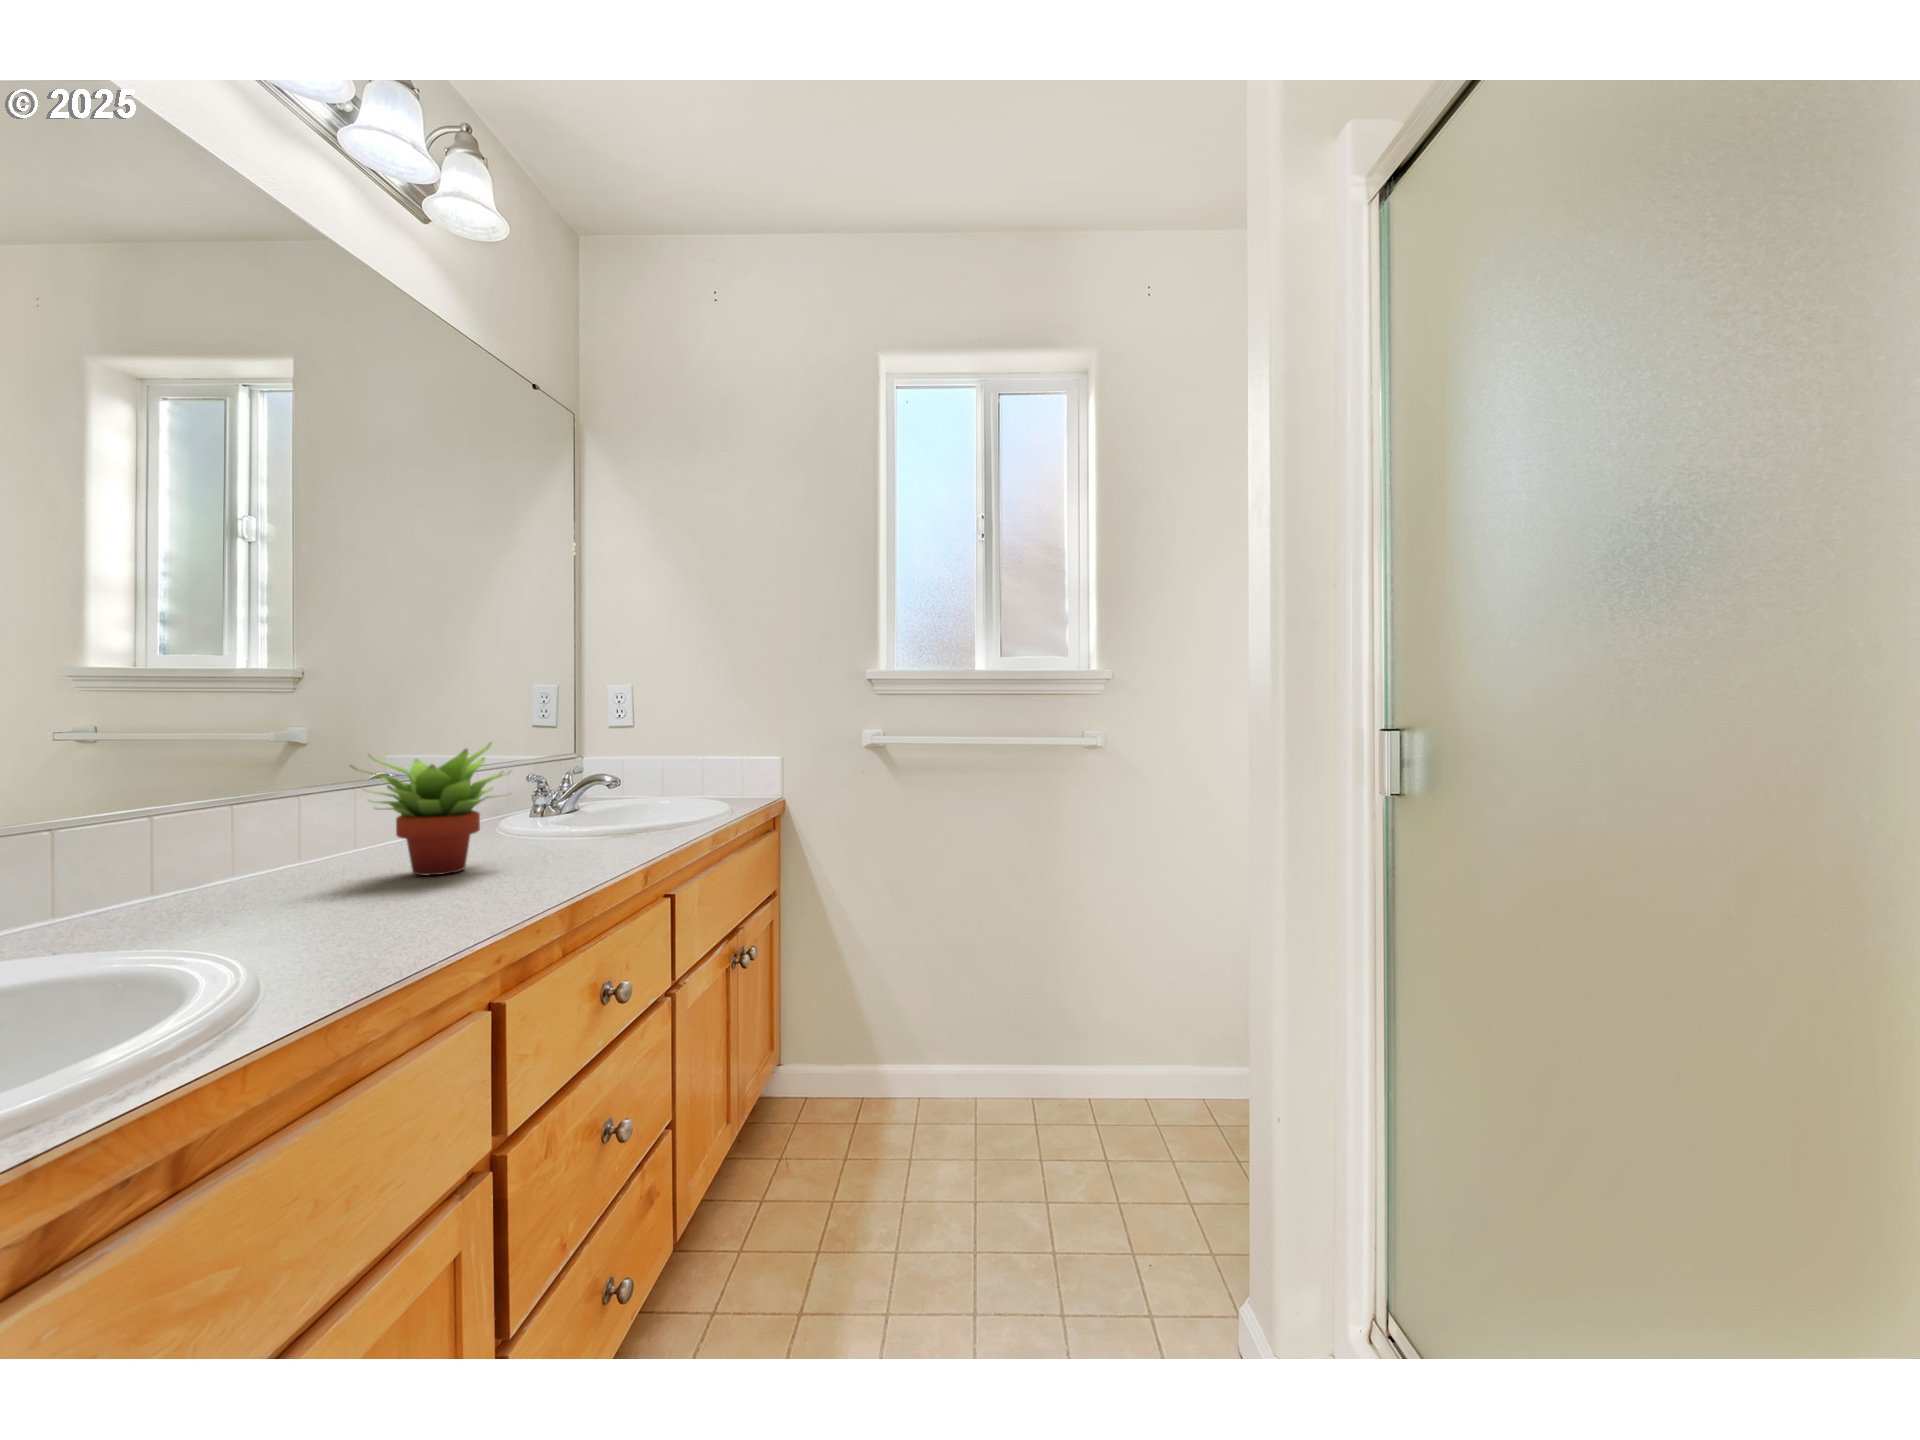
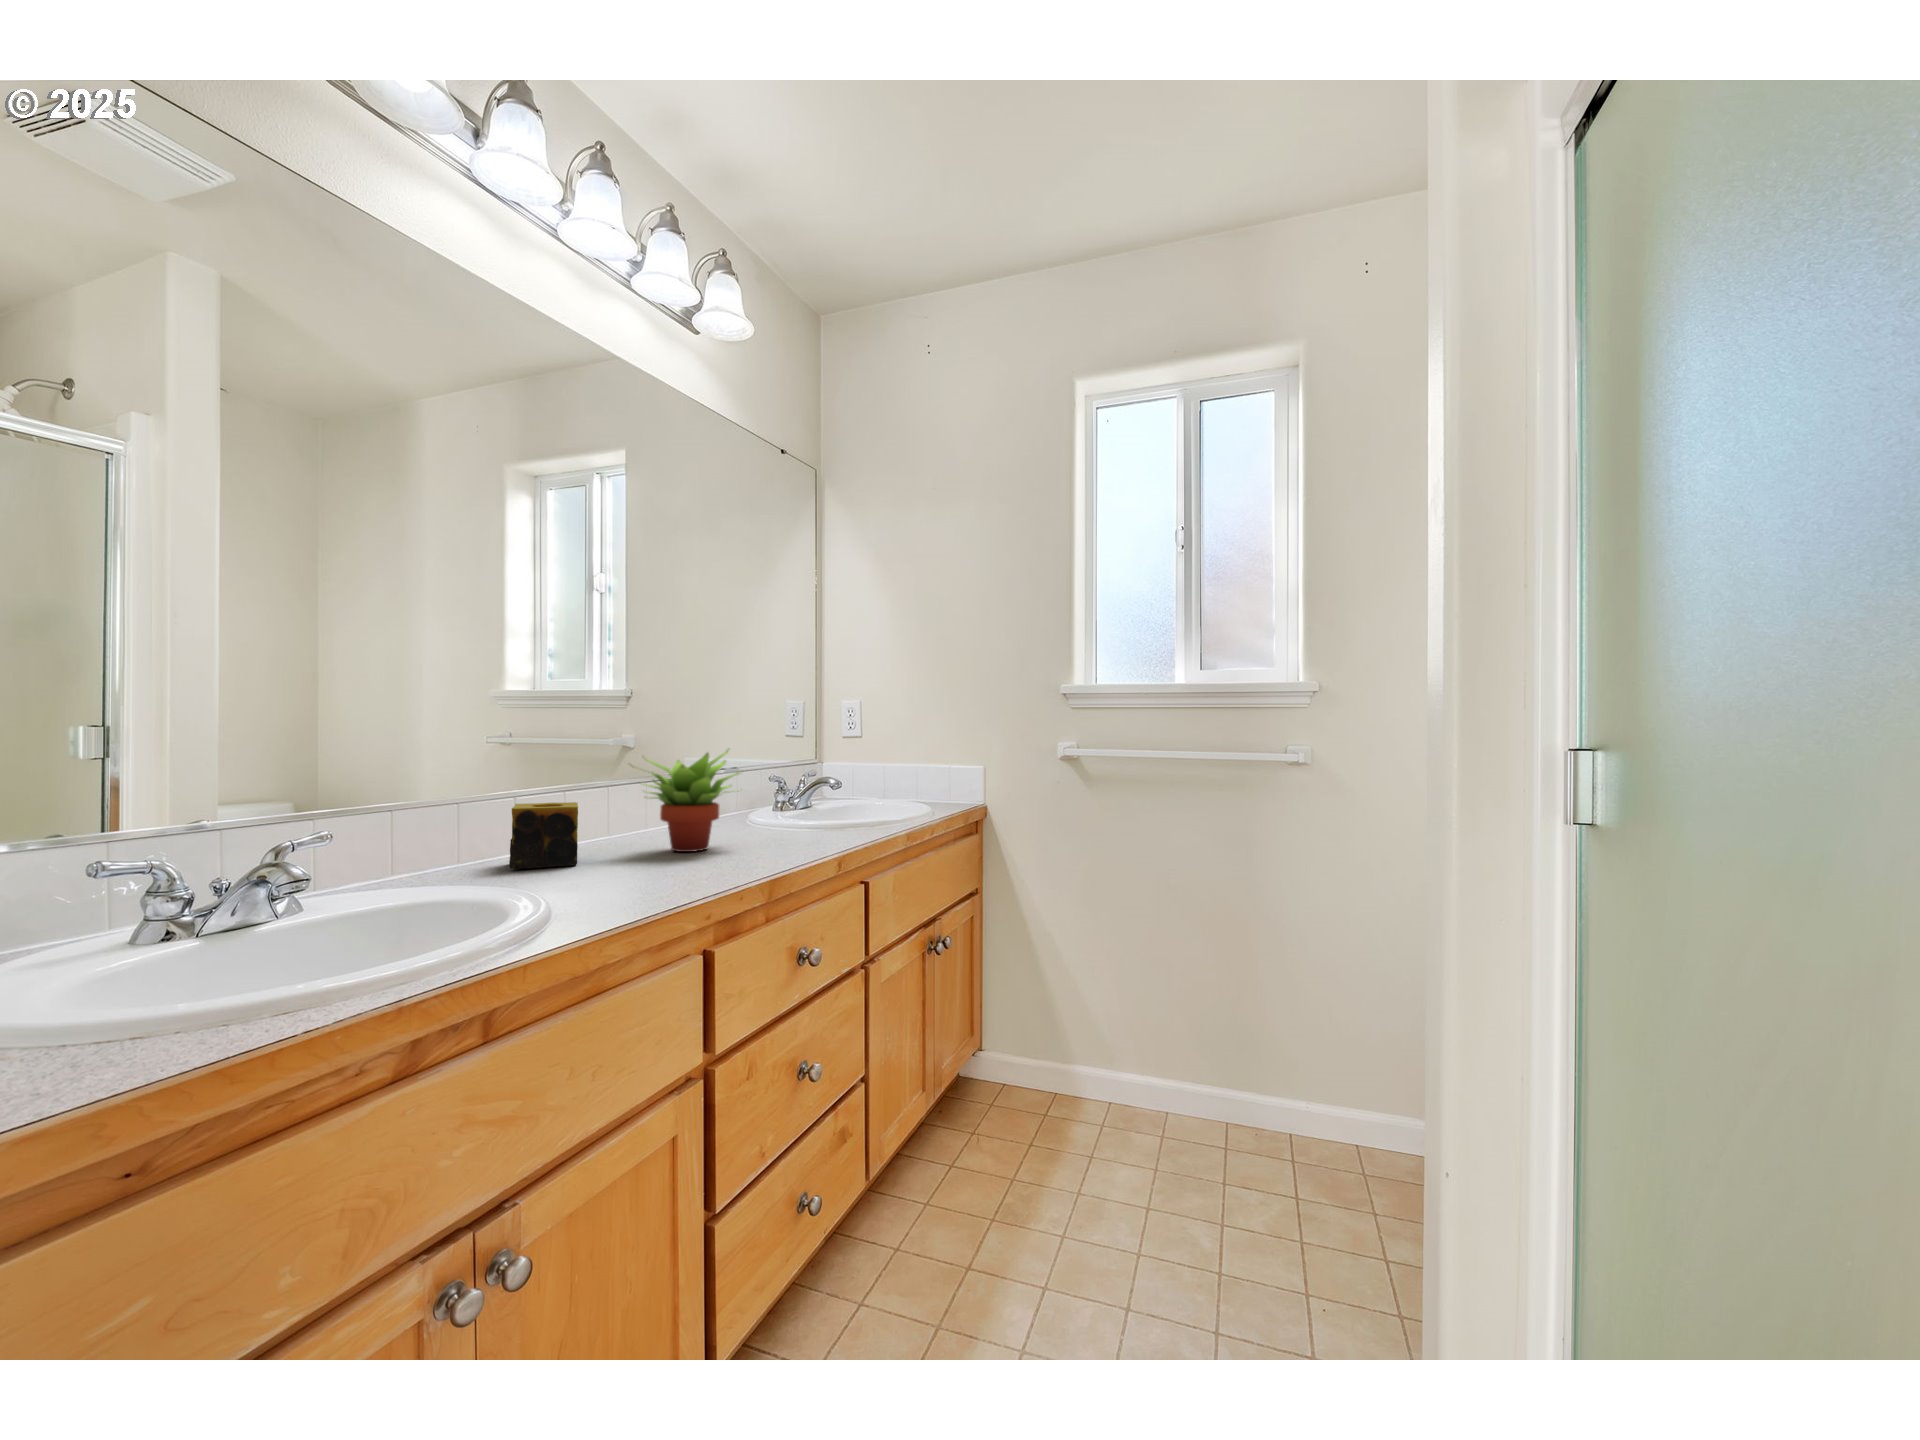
candle: none [162,819,275,918] -> present [509,802,578,869]

